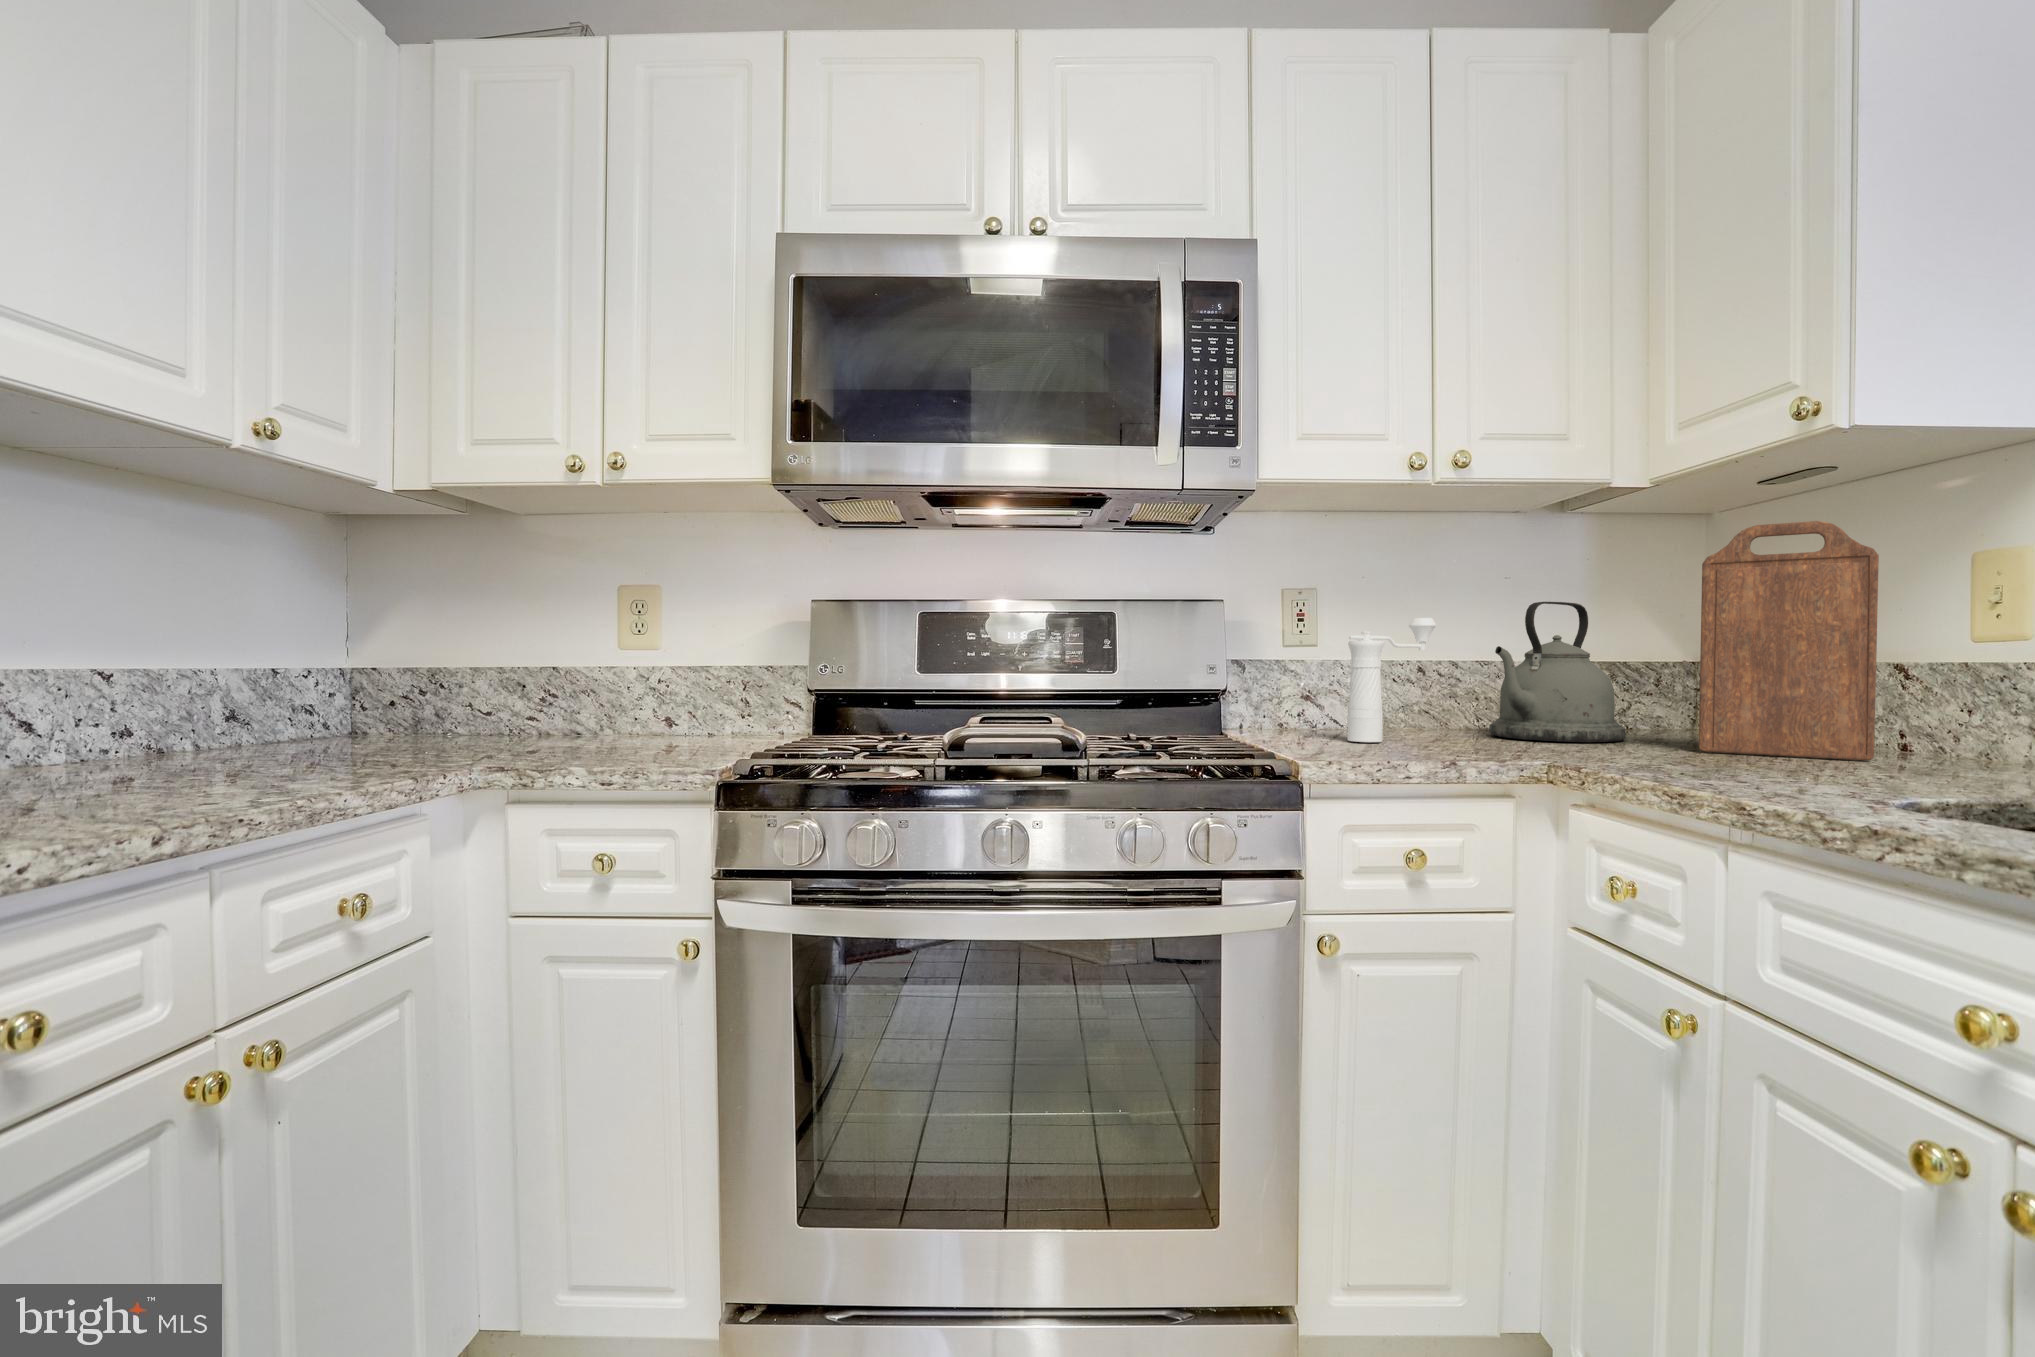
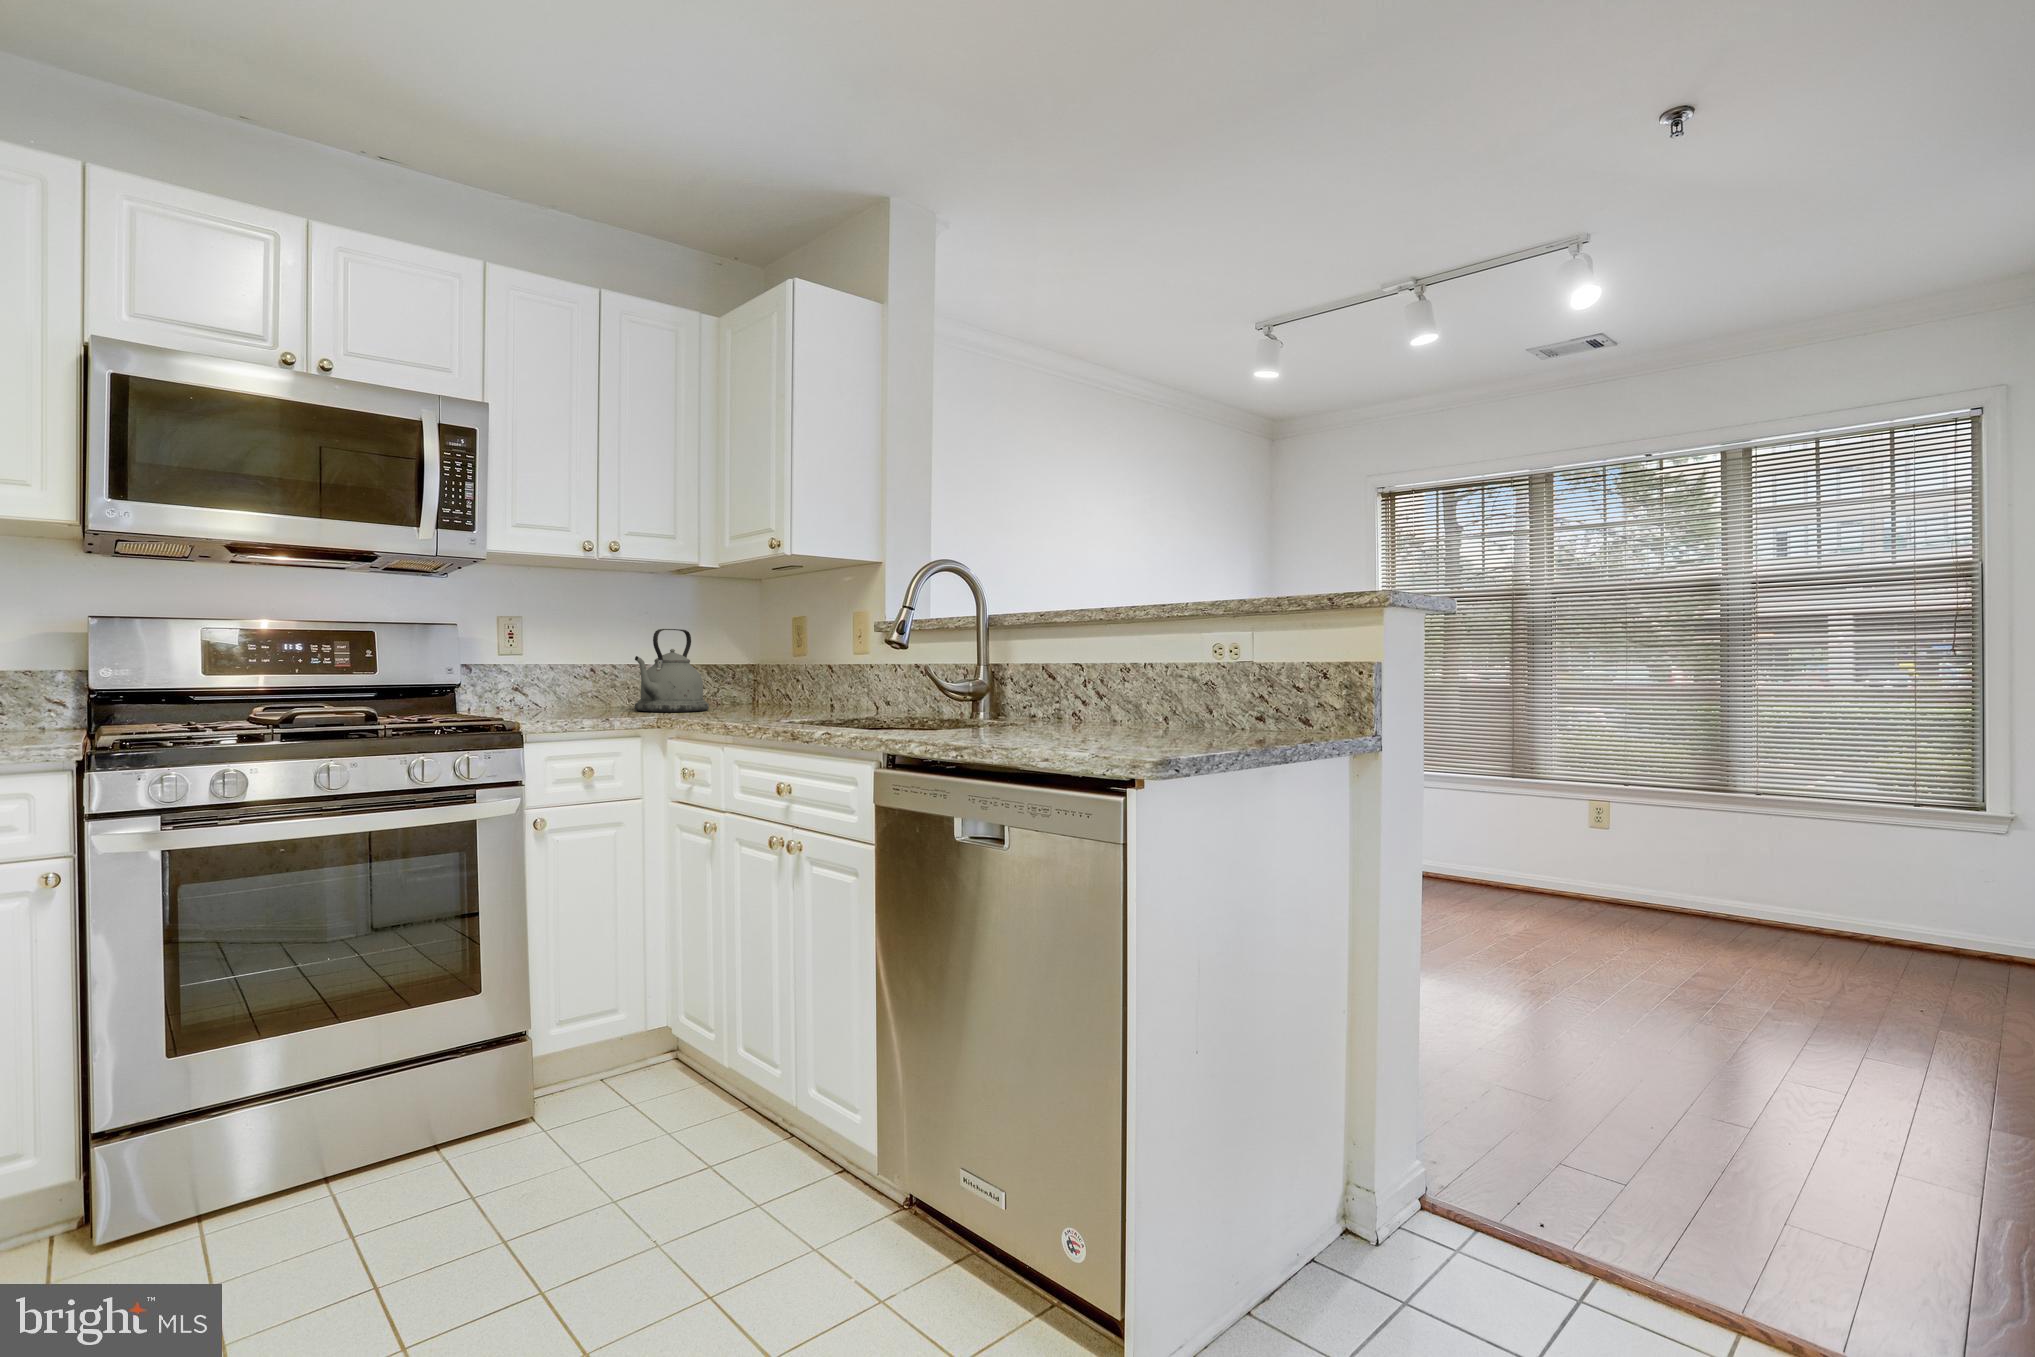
cutting board: present [1699,521,1879,760] -> none [735,596,805,714]
pepper mill: present [1347,618,1436,742] -> none [545,638,601,716]

